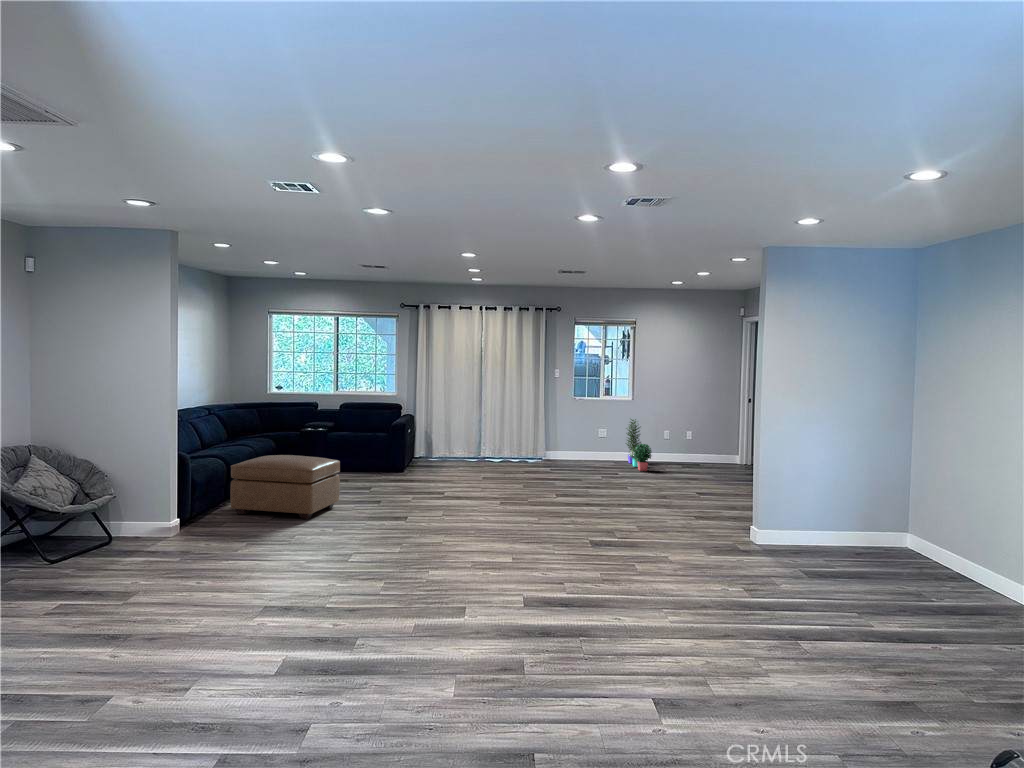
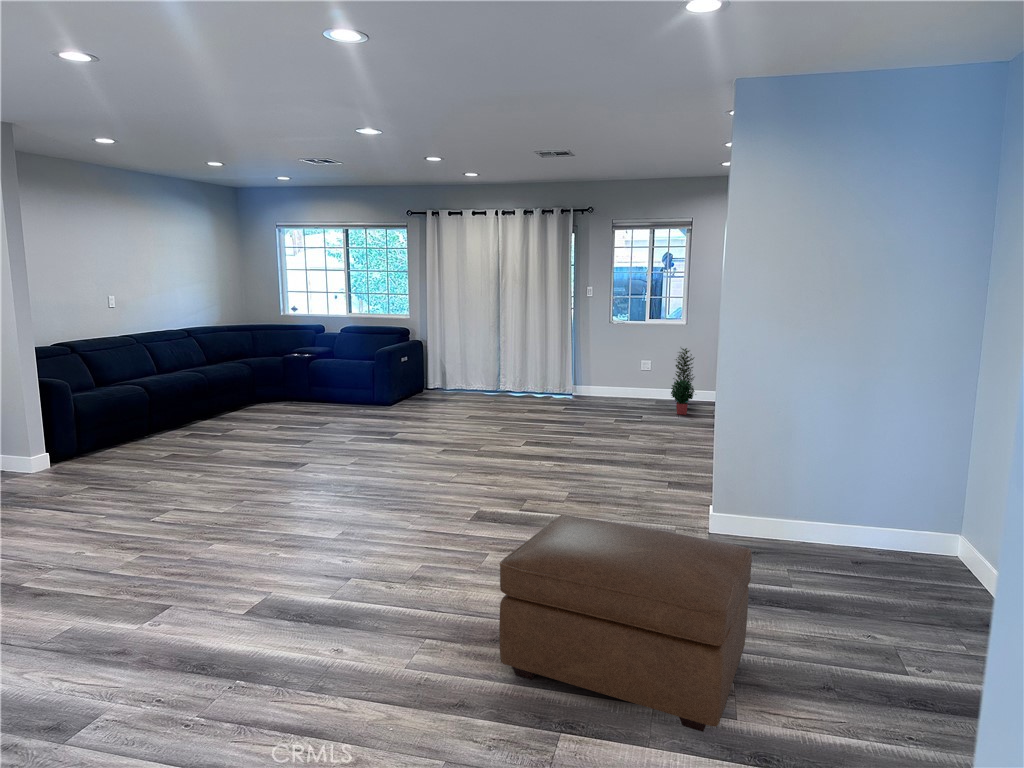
ottoman: present [230,455,340,519] -> present [499,515,752,732]

